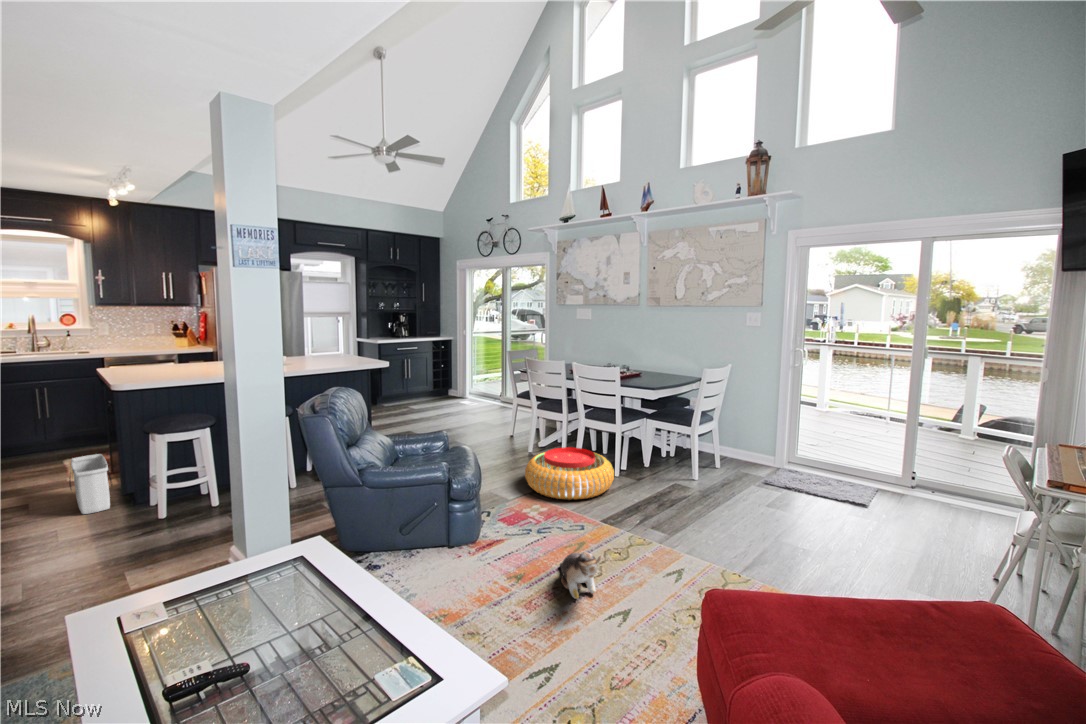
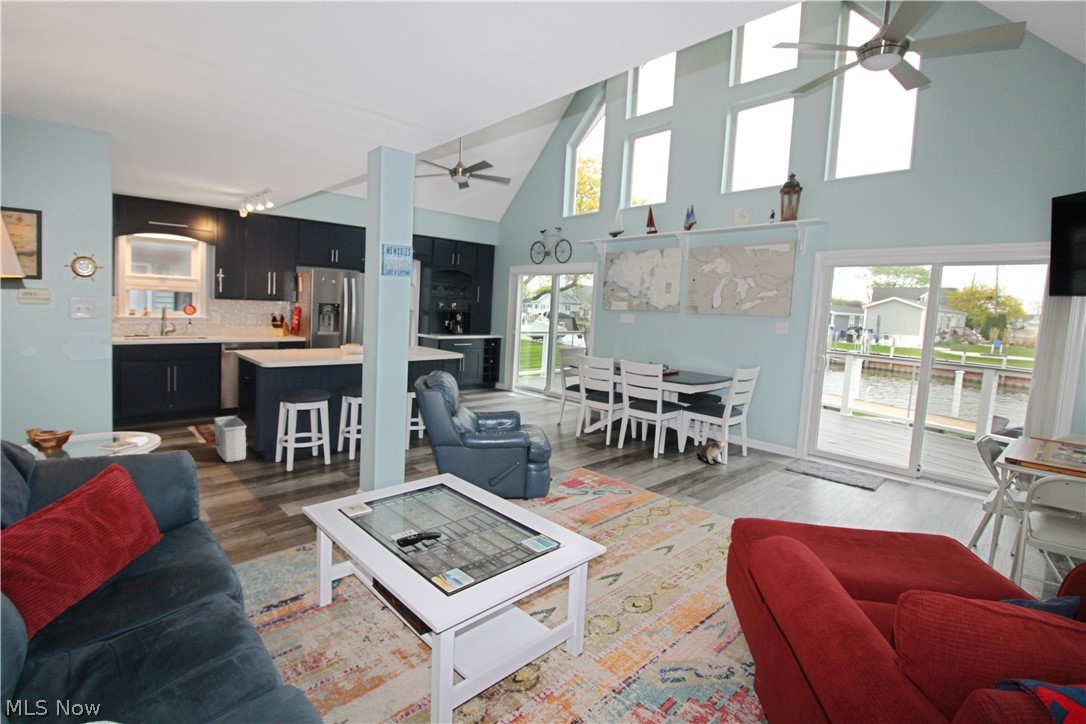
pouf: present [525,447,614,500] -> none [578,431,655,473]
plush toy: present [560,552,601,599] -> present [697,439,728,464]

